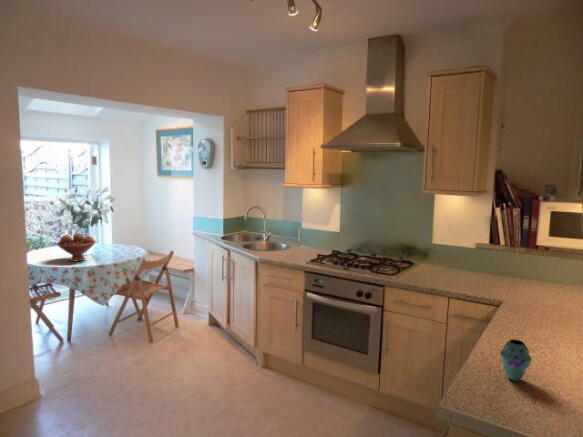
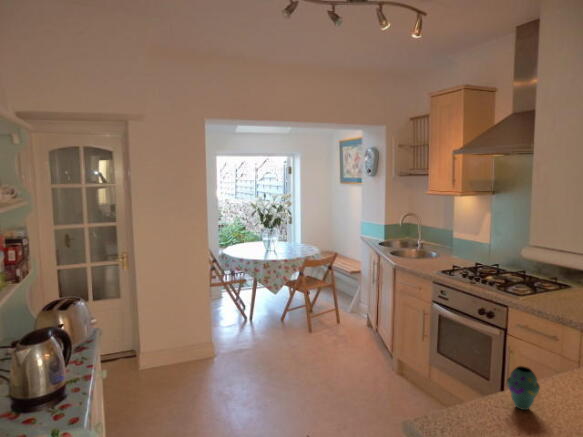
fruit bowl: present [57,233,96,261] -> none [246,233,275,255]

